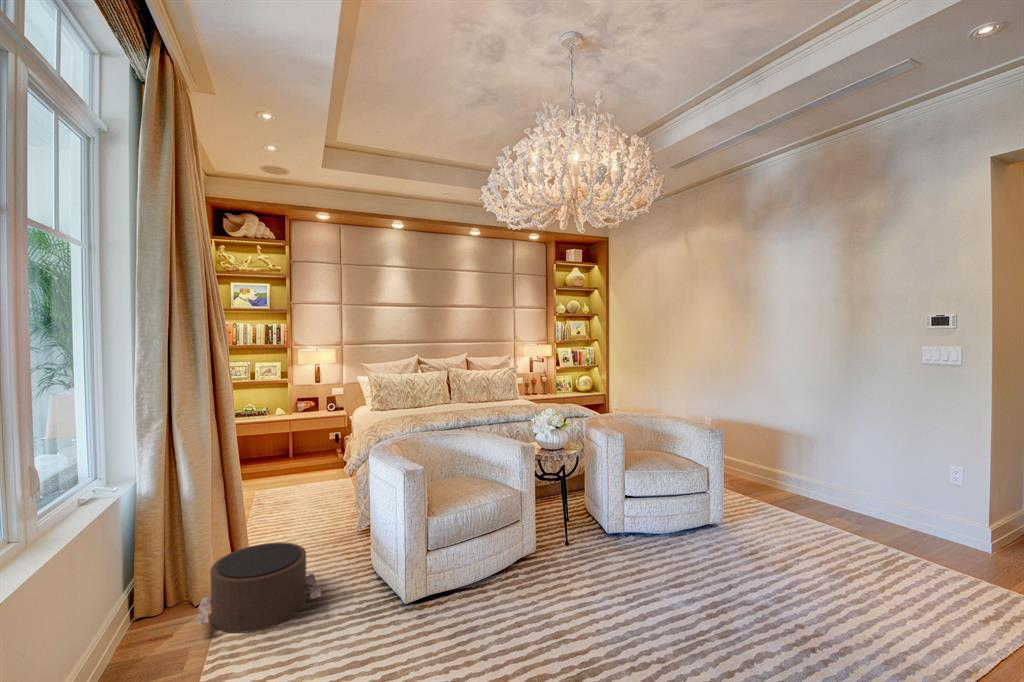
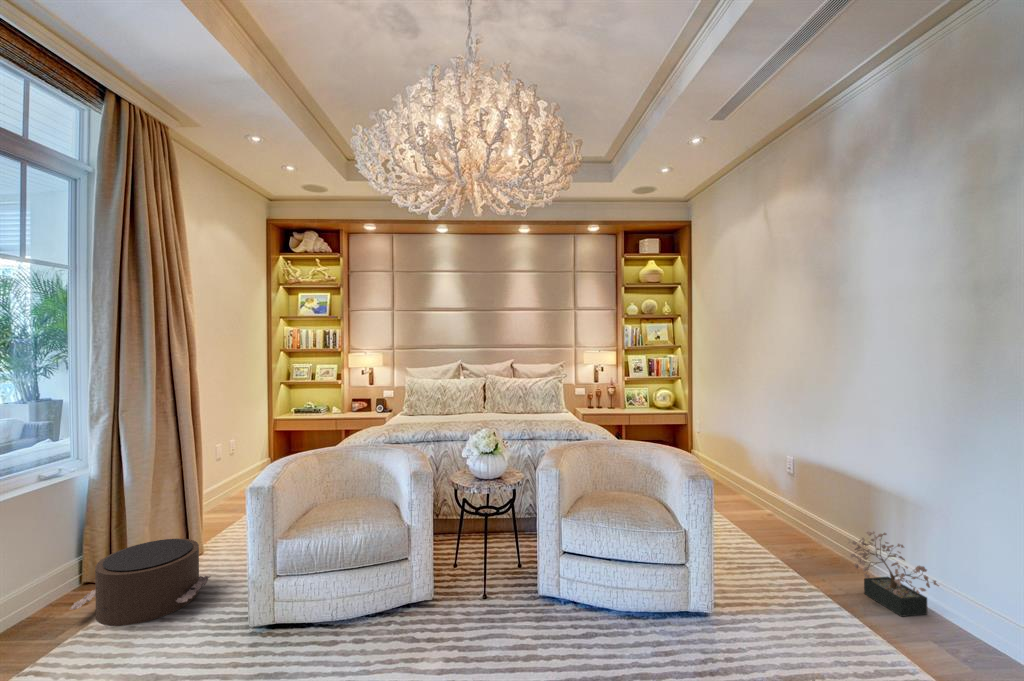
decorative plant: none [784,465,840,516] -> present [849,532,939,617]

